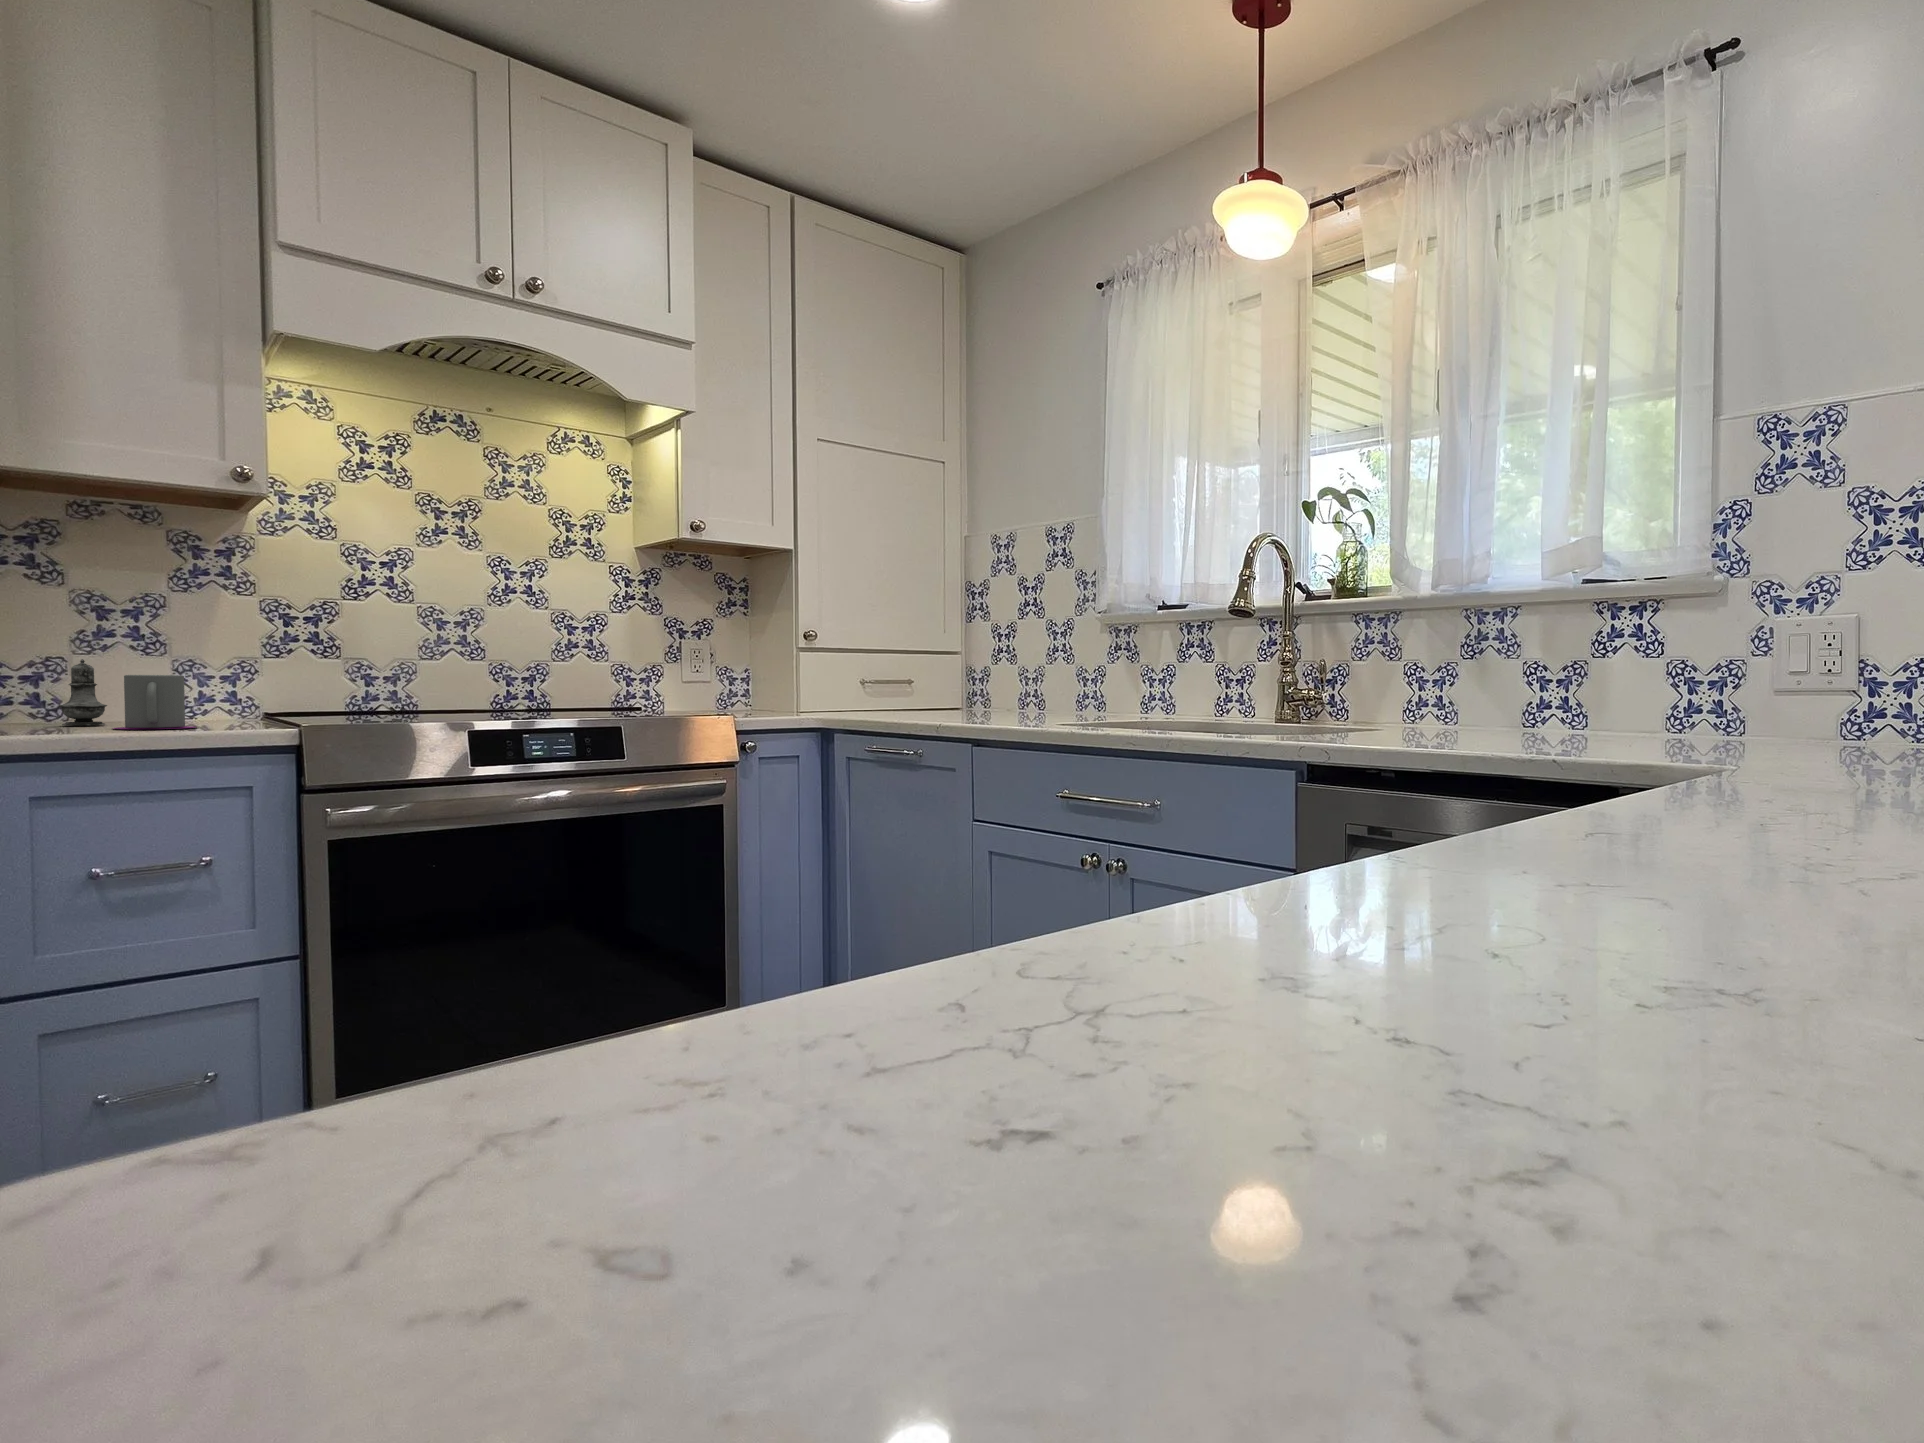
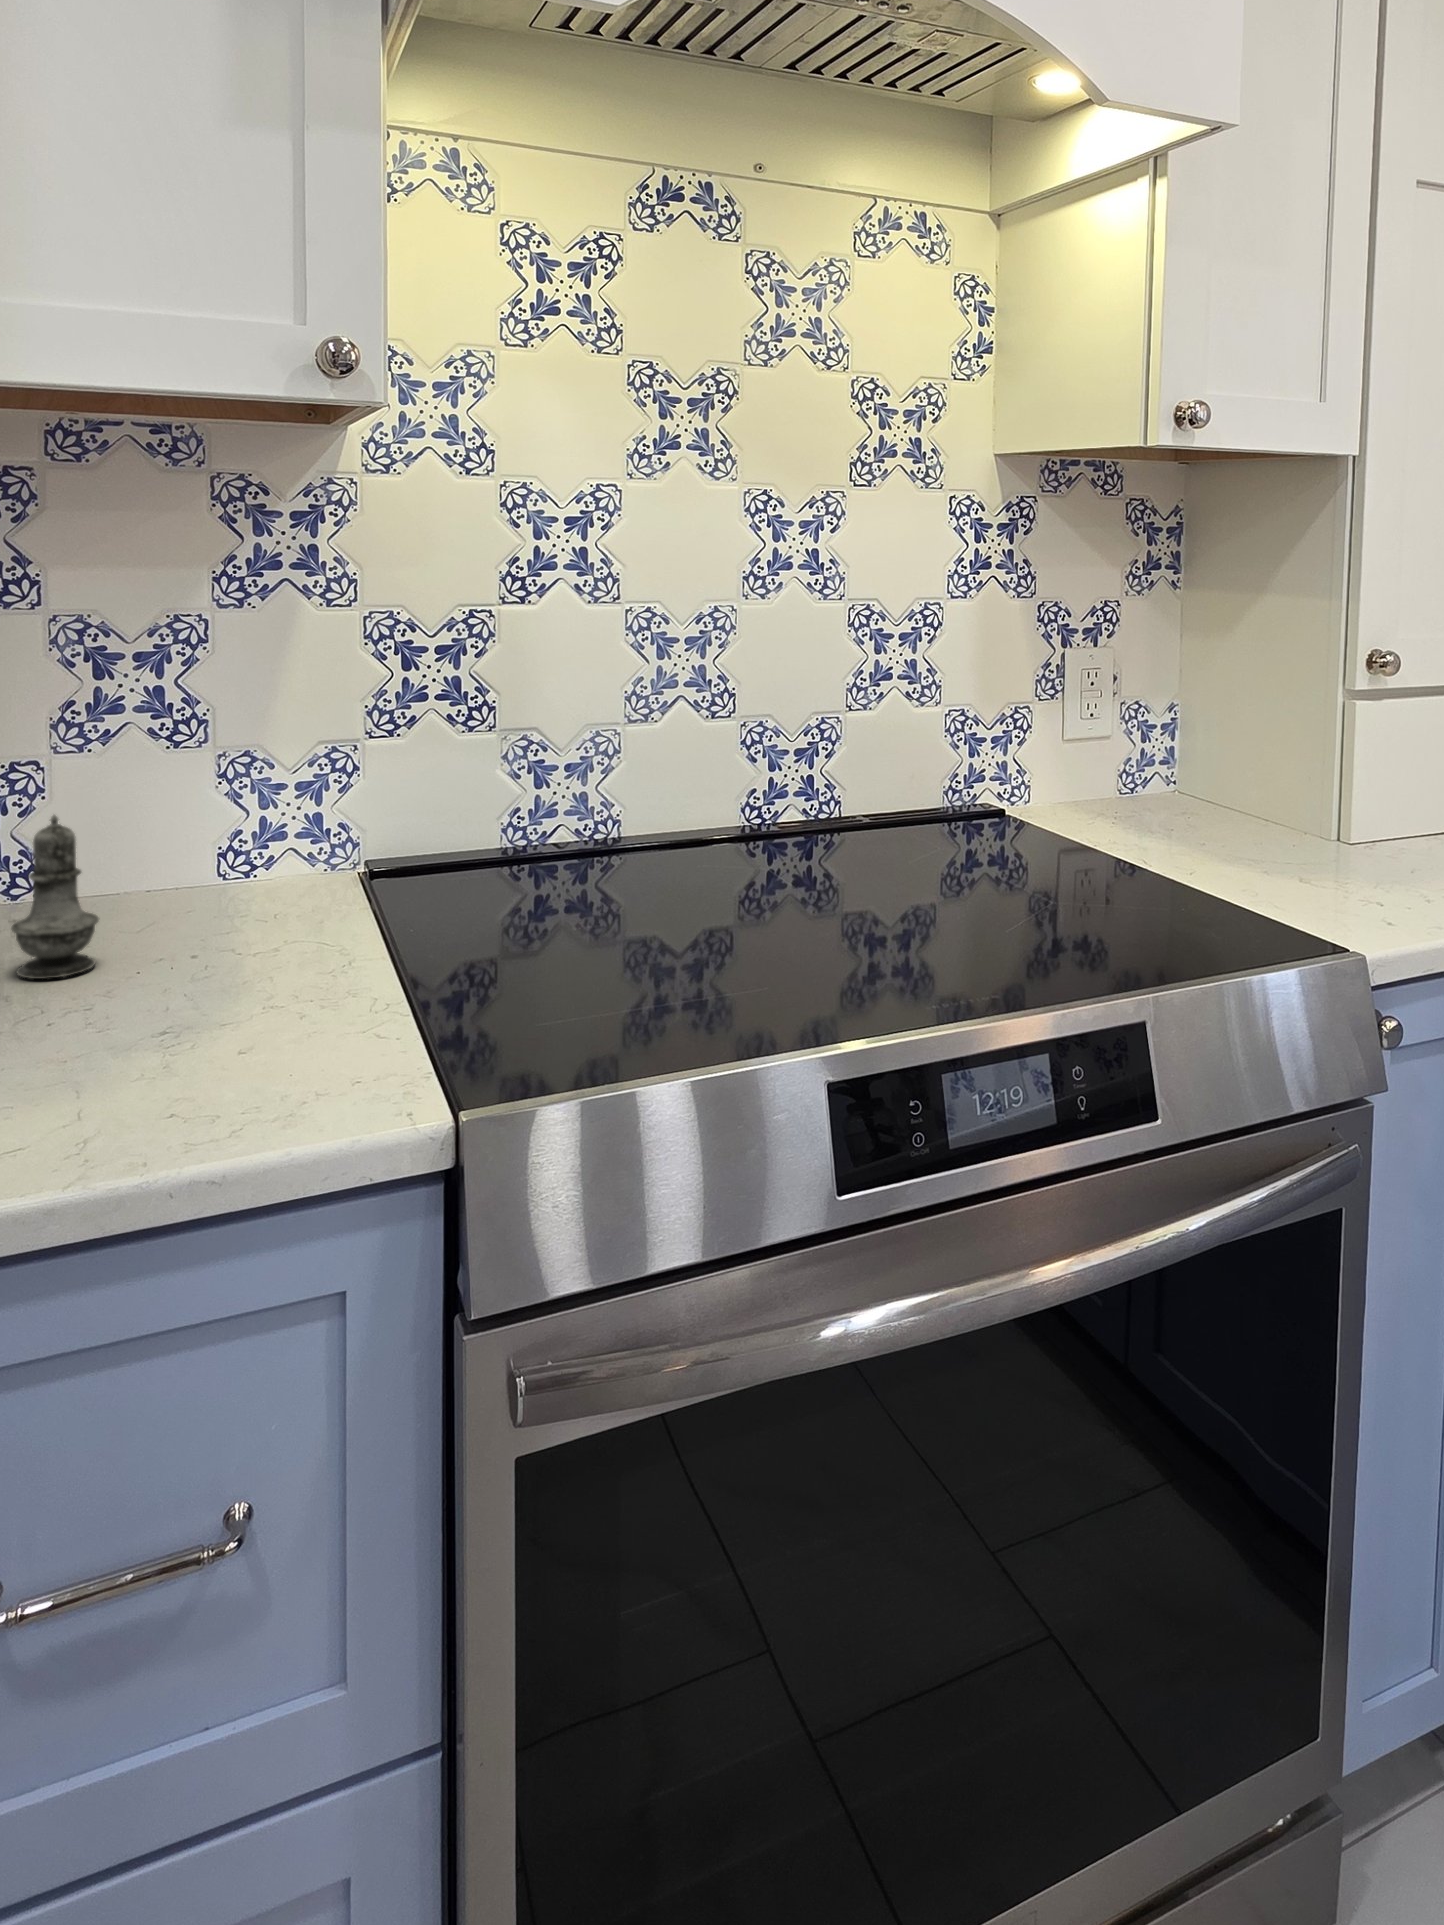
mug: present [113,675,195,729] -> none [103,867,269,1034]

